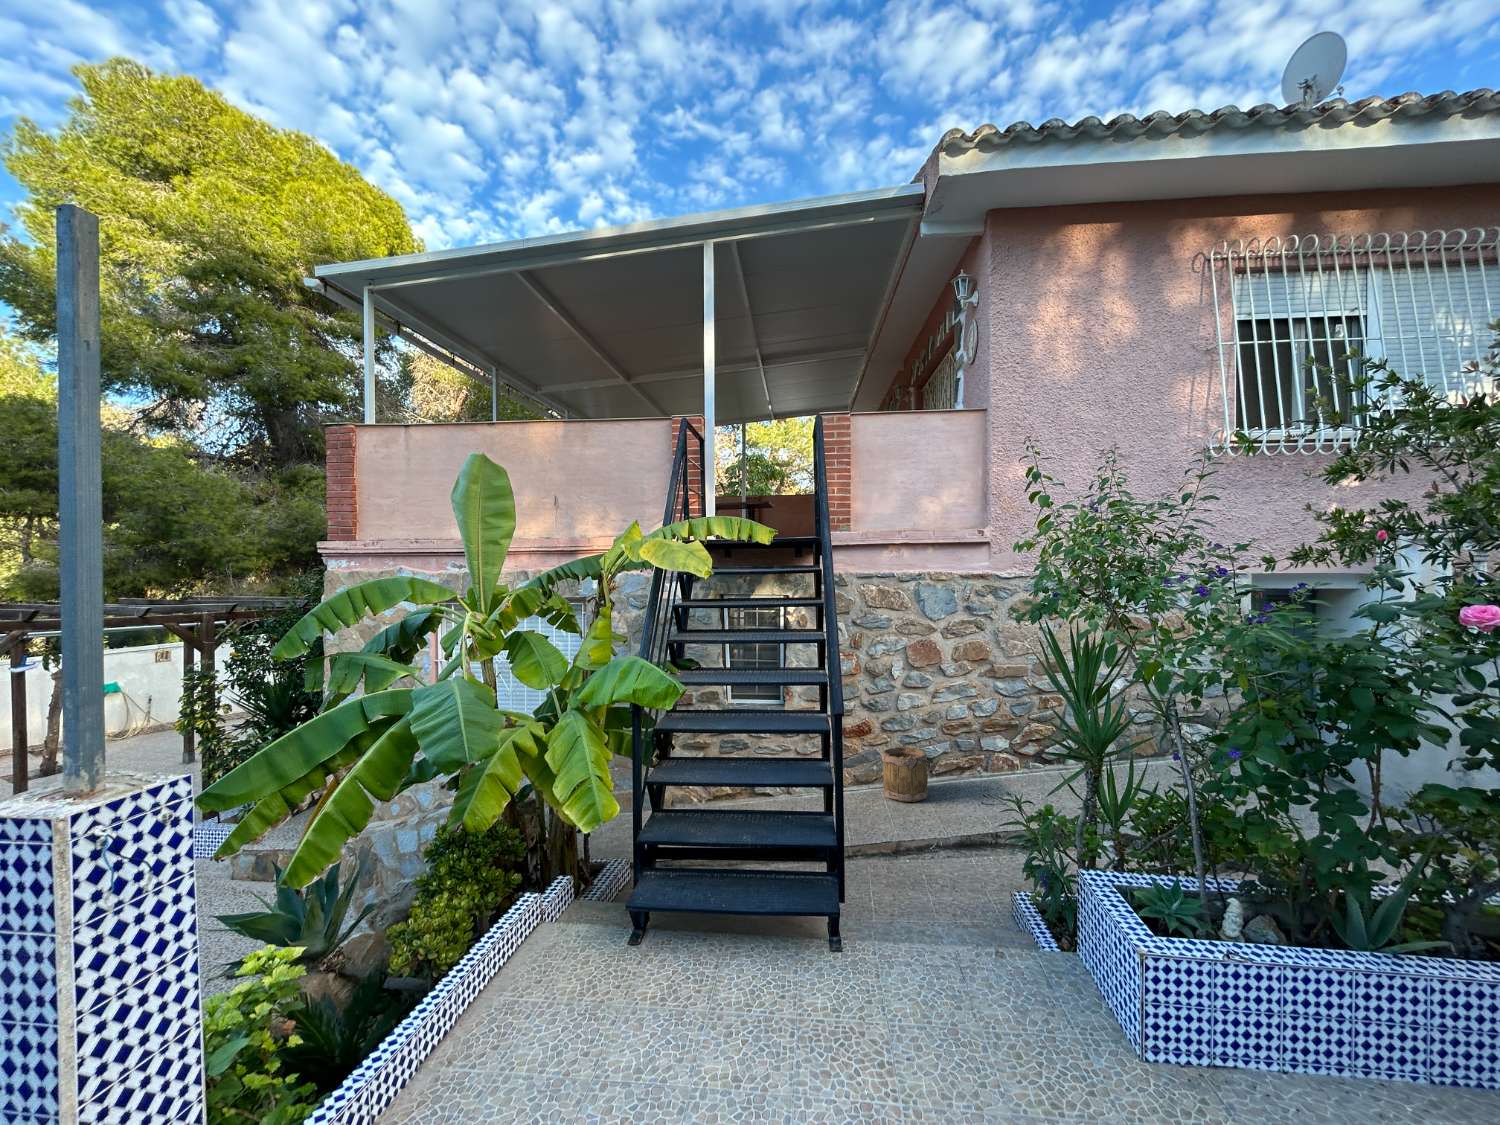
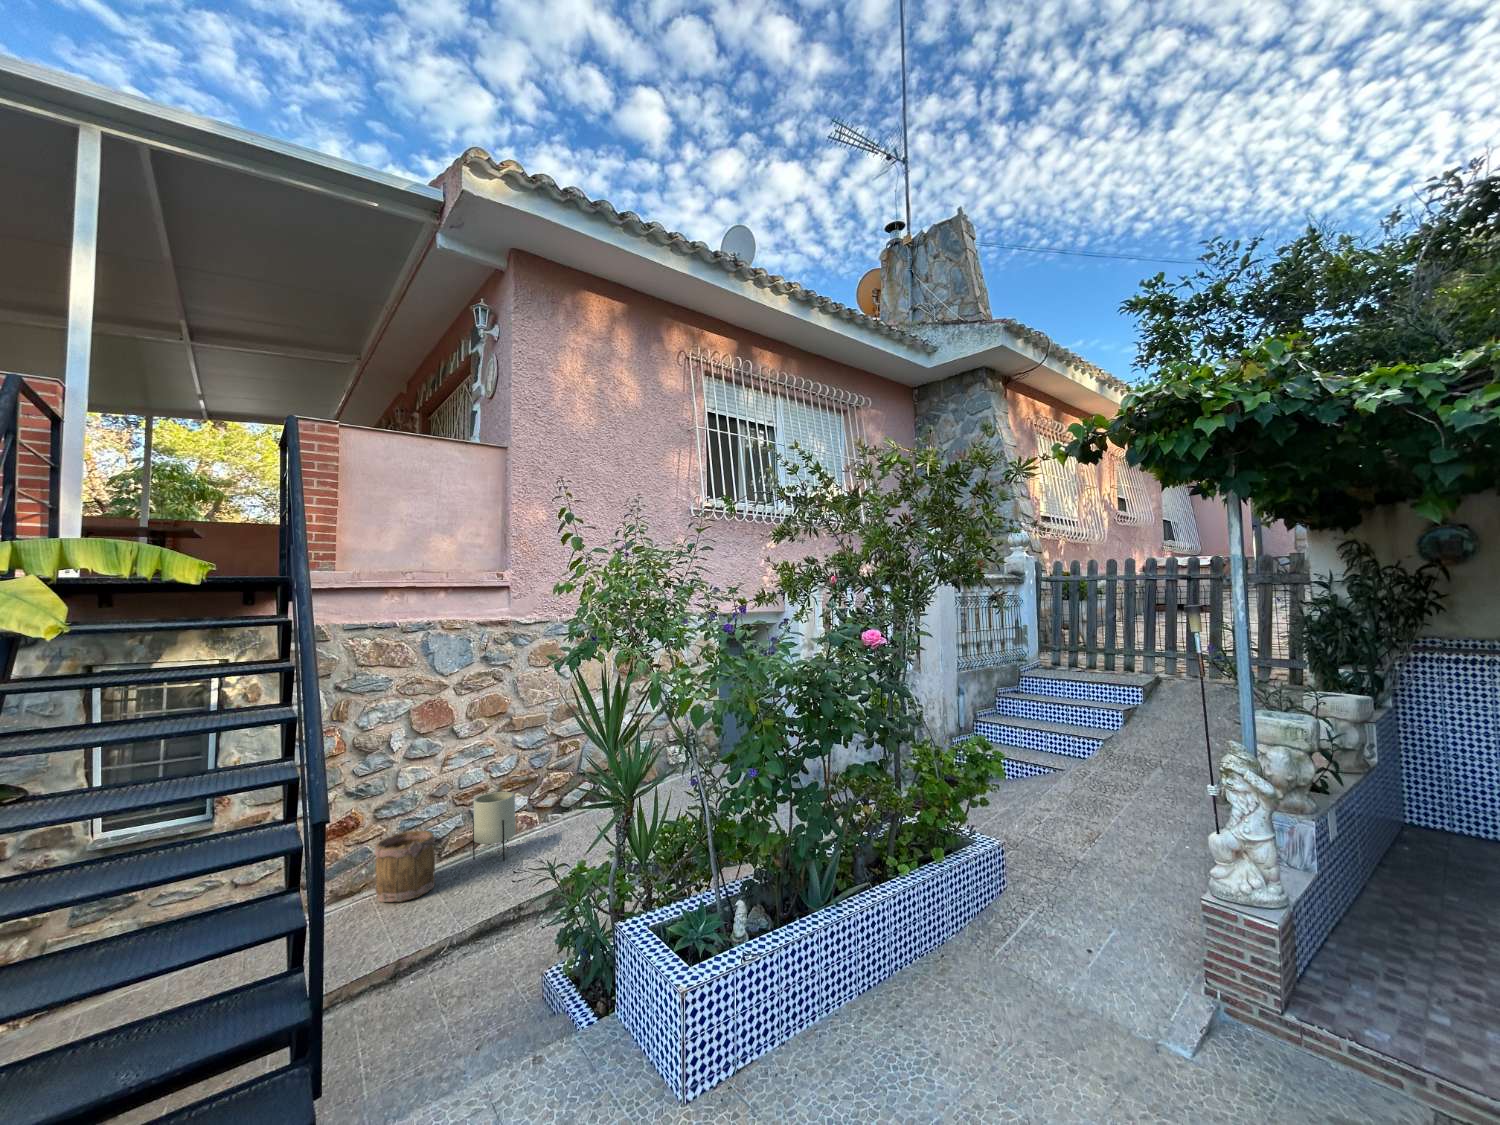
planter: none [960,730,997,793] -> present [473,792,515,861]

